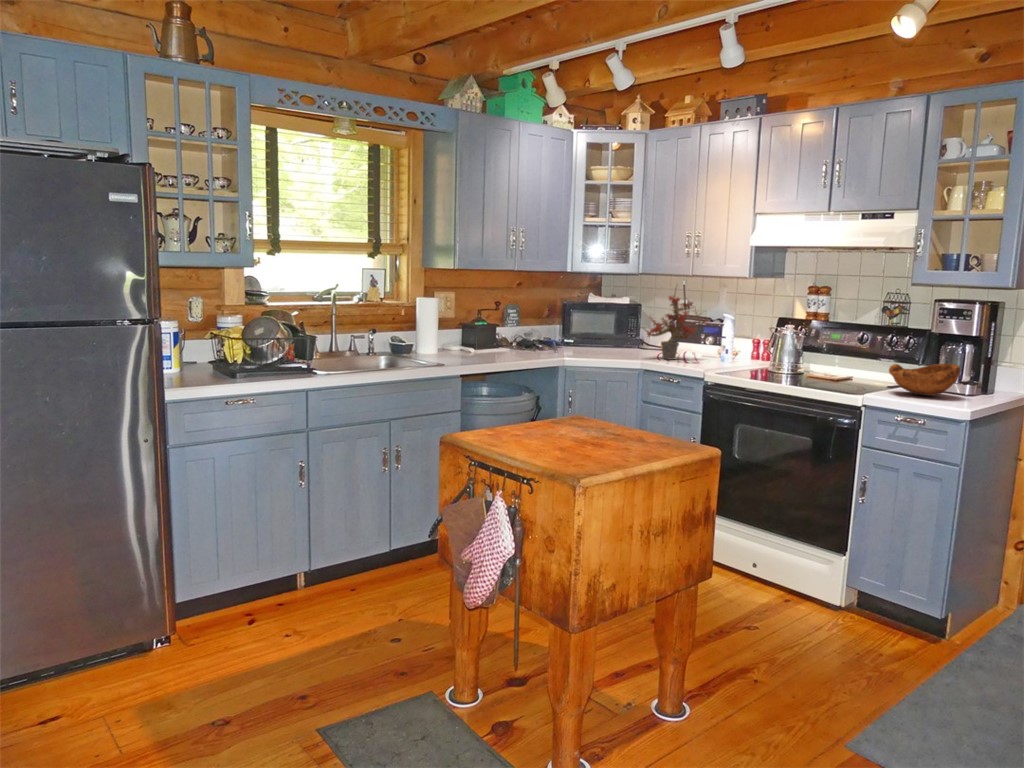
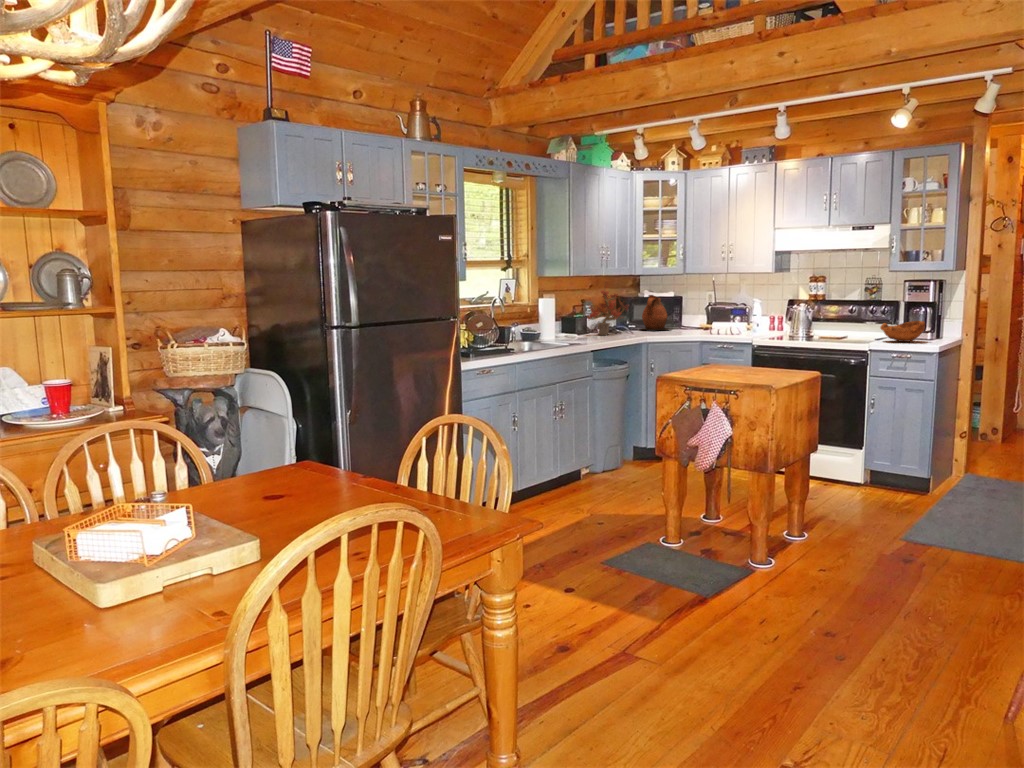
potted plant: present [644,294,707,360] -> present [587,289,628,335]
ceramic pitcher: none [572,300,616,351] -> present [642,295,668,330]

